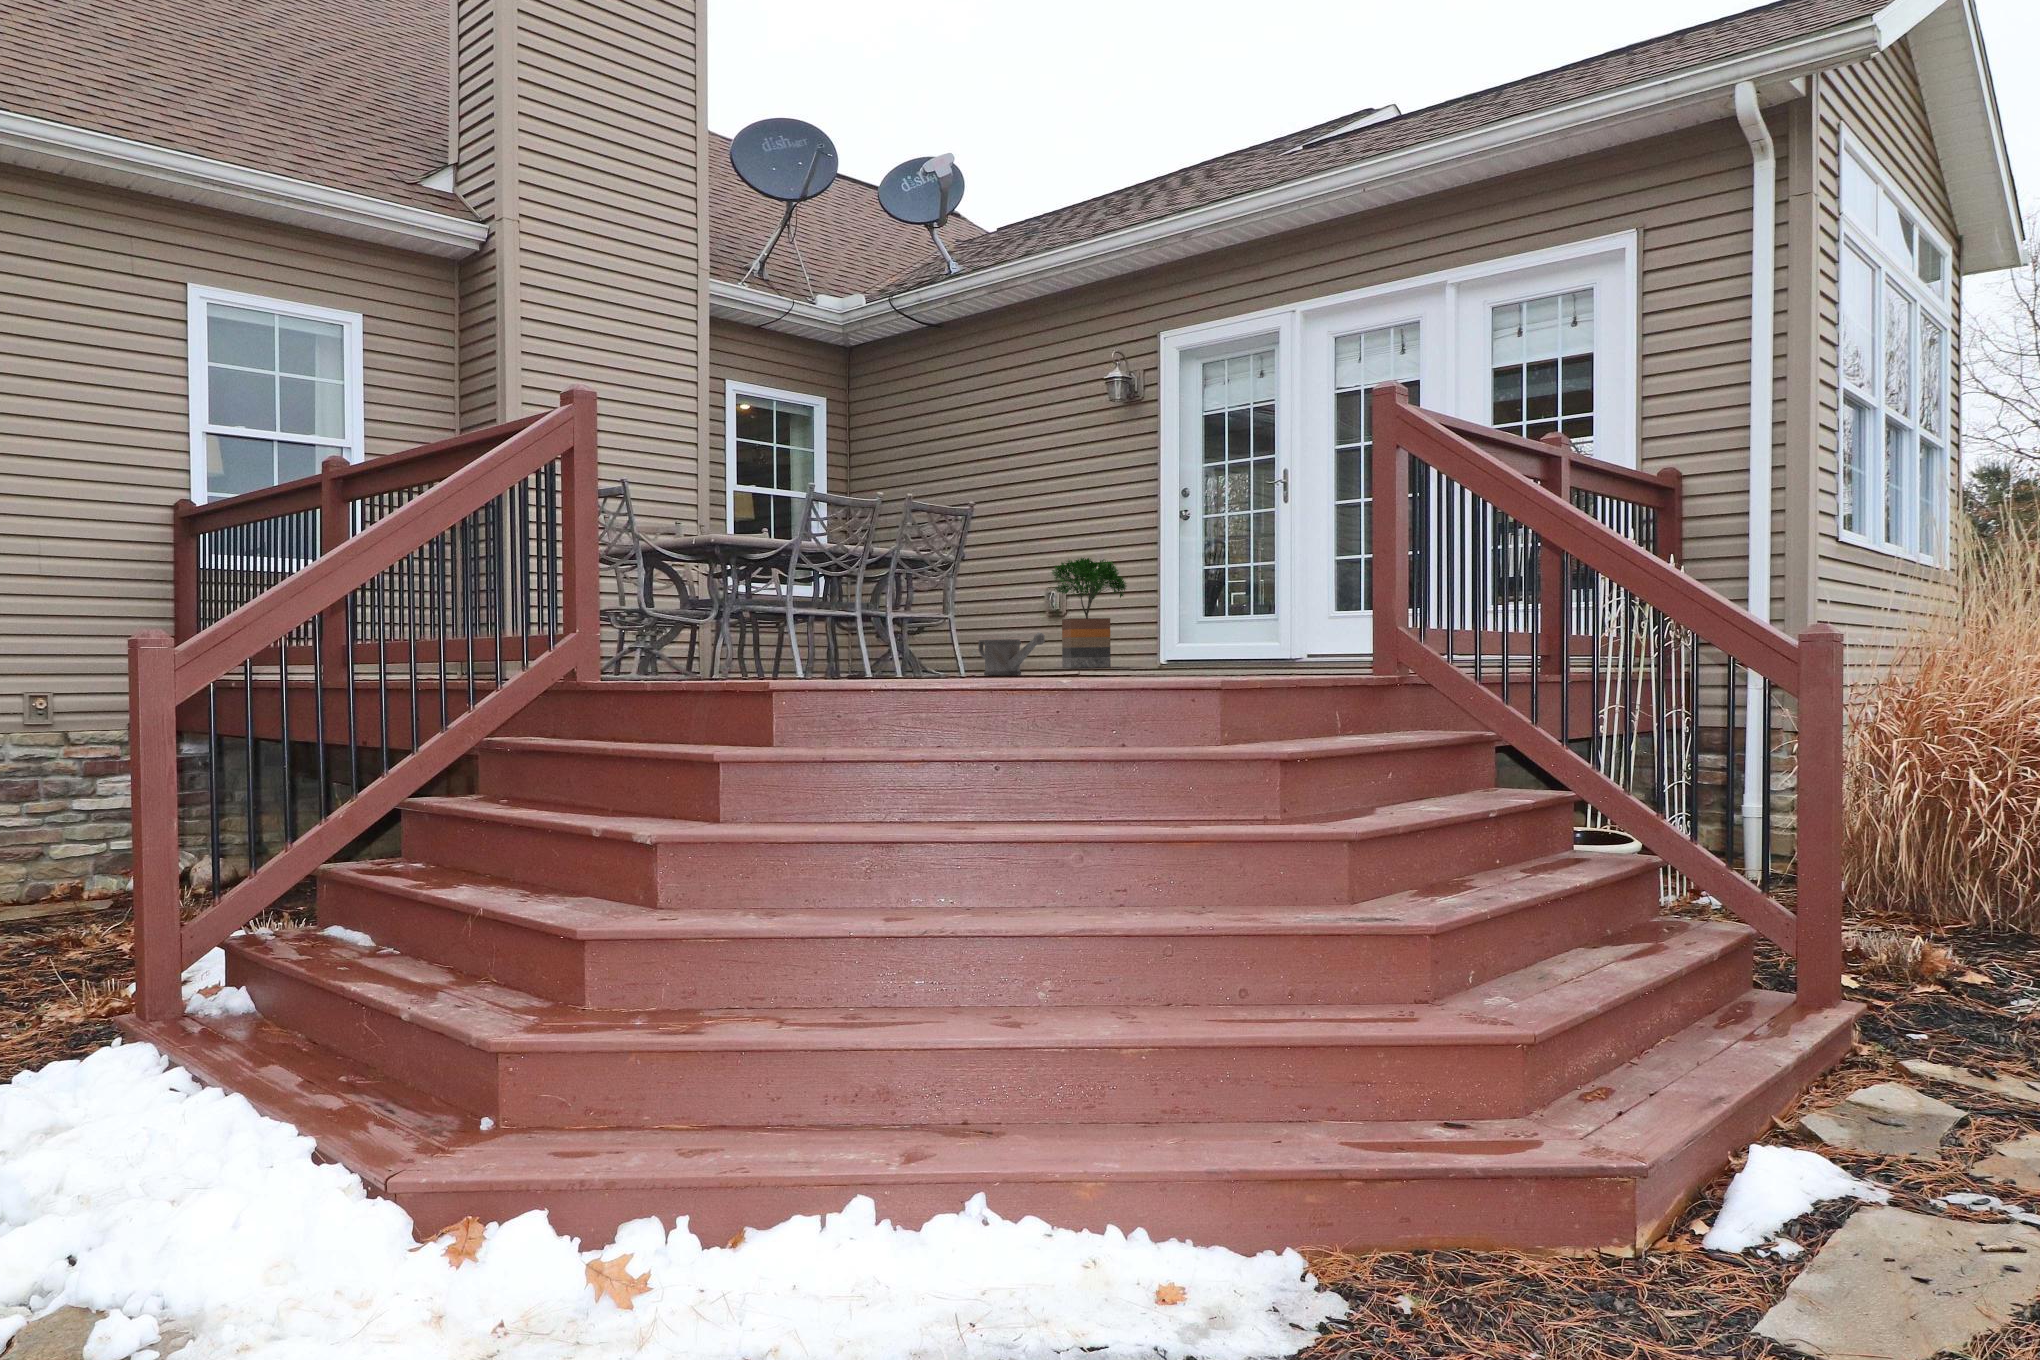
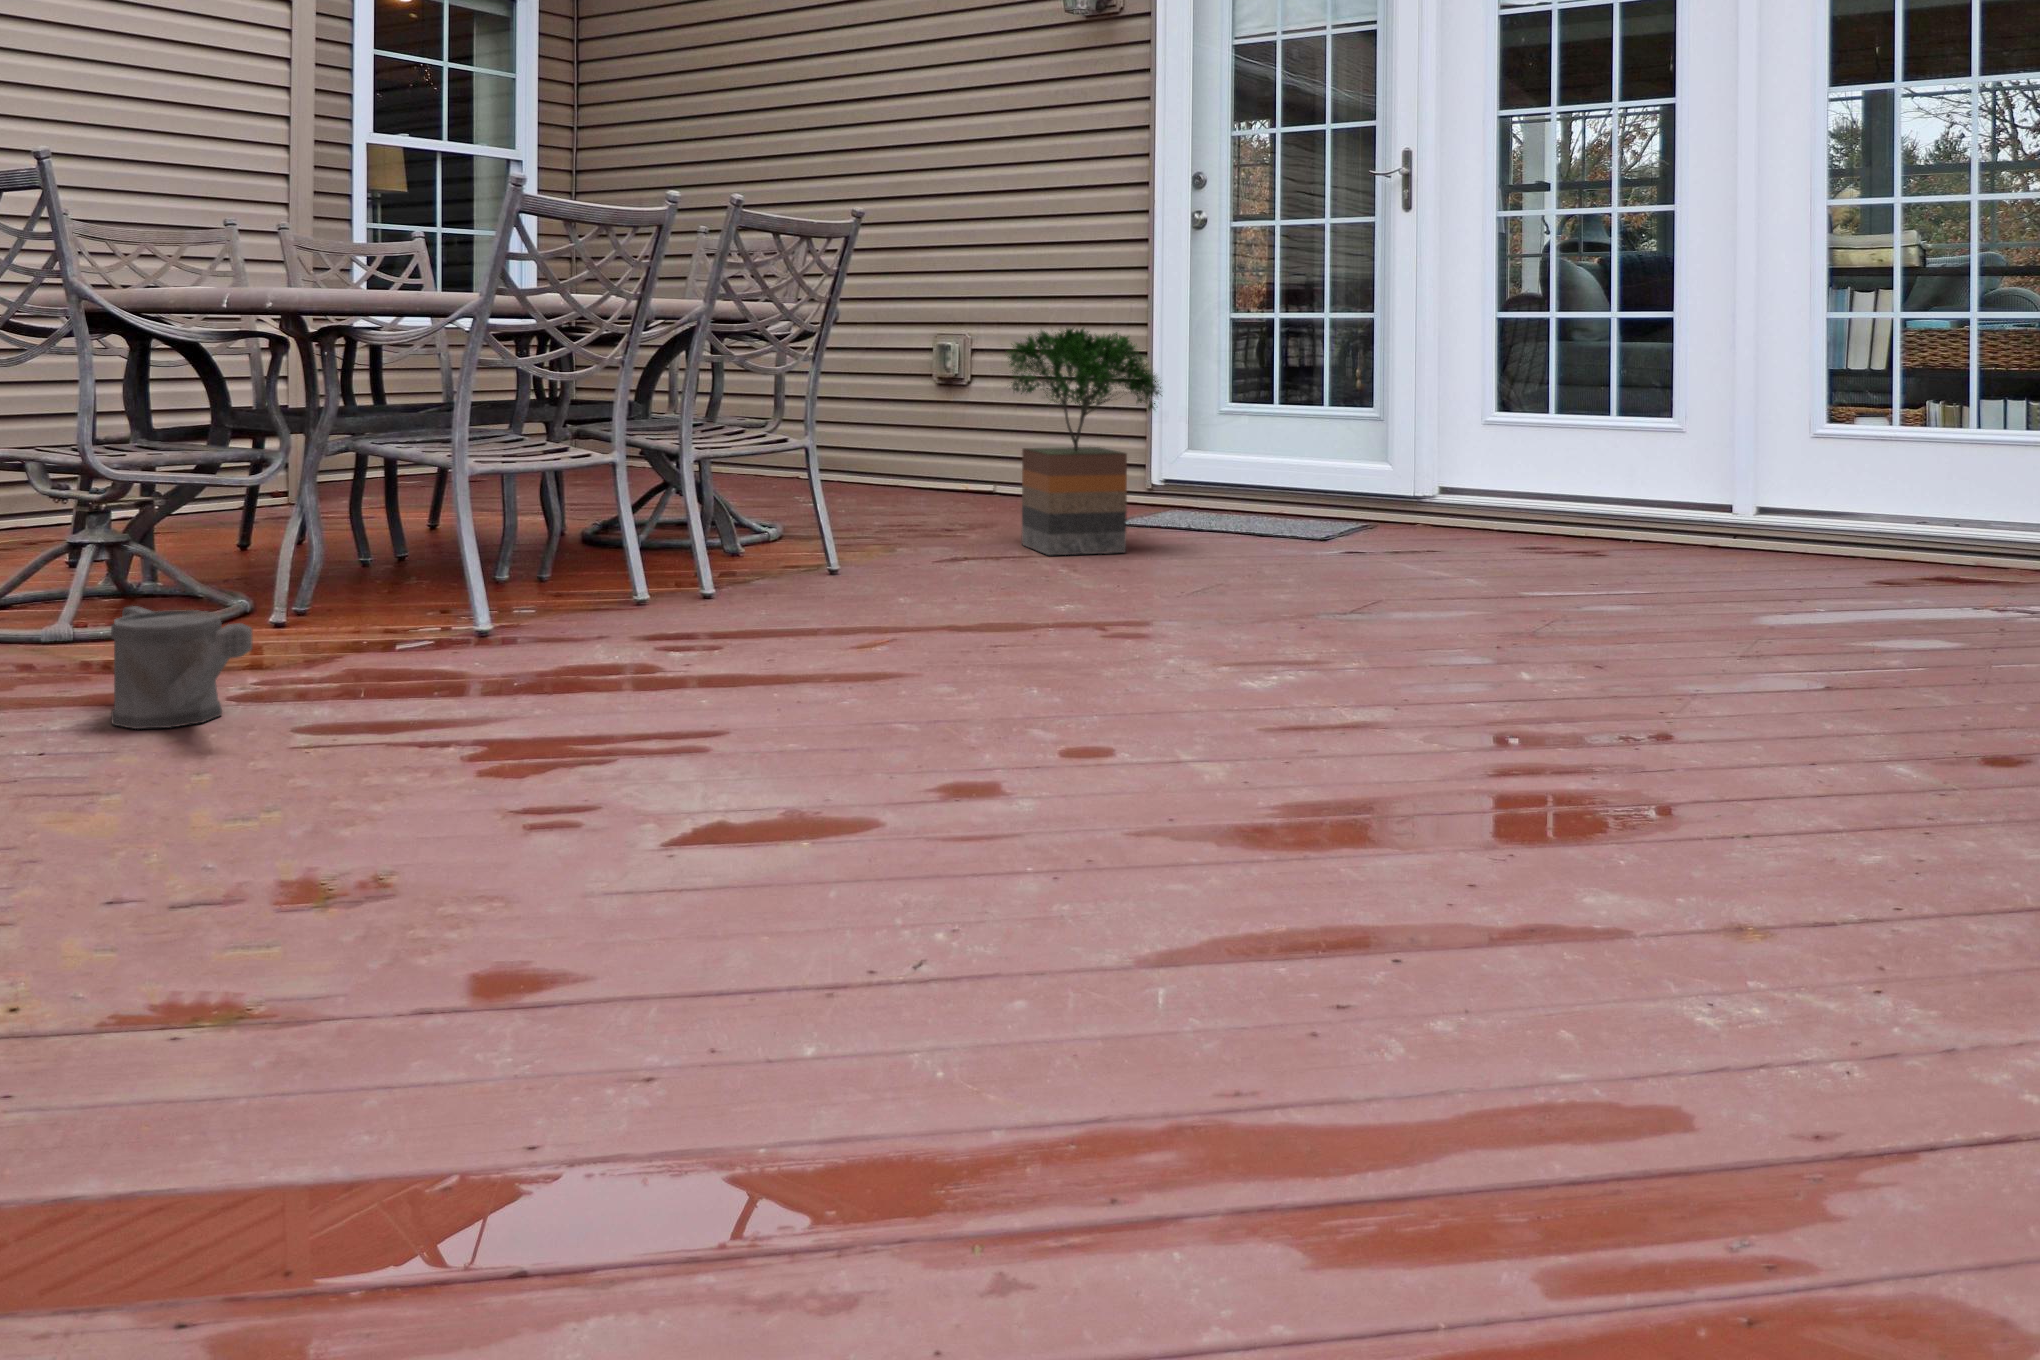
watering can: present [978,633,1045,675] -> present [111,606,252,729]

